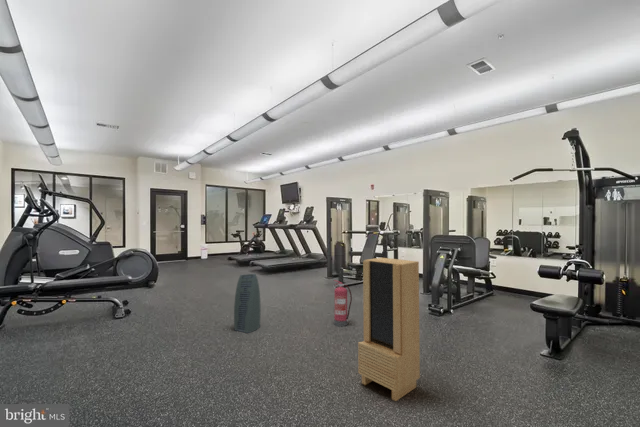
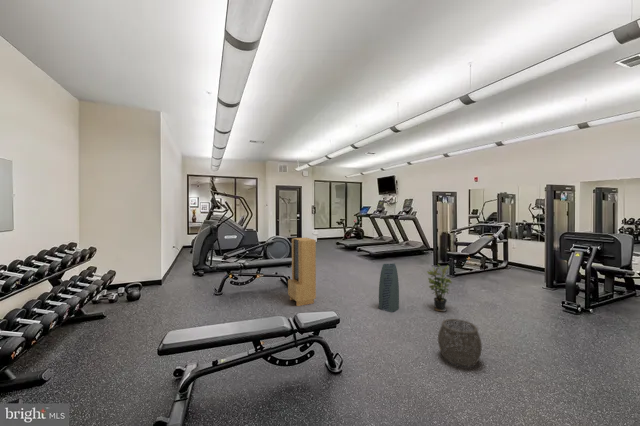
storage cabinet: present [358,258,420,401] -> present [288,238,316,306]
potted plant: none [292,272,319,327] -> present [427,265,452,311]
fire extinguisher: present [334,281,352,326] -> none [465,273,486,315]
woven basket: none [272,333,319,389] -> present [438,319,482,366]

